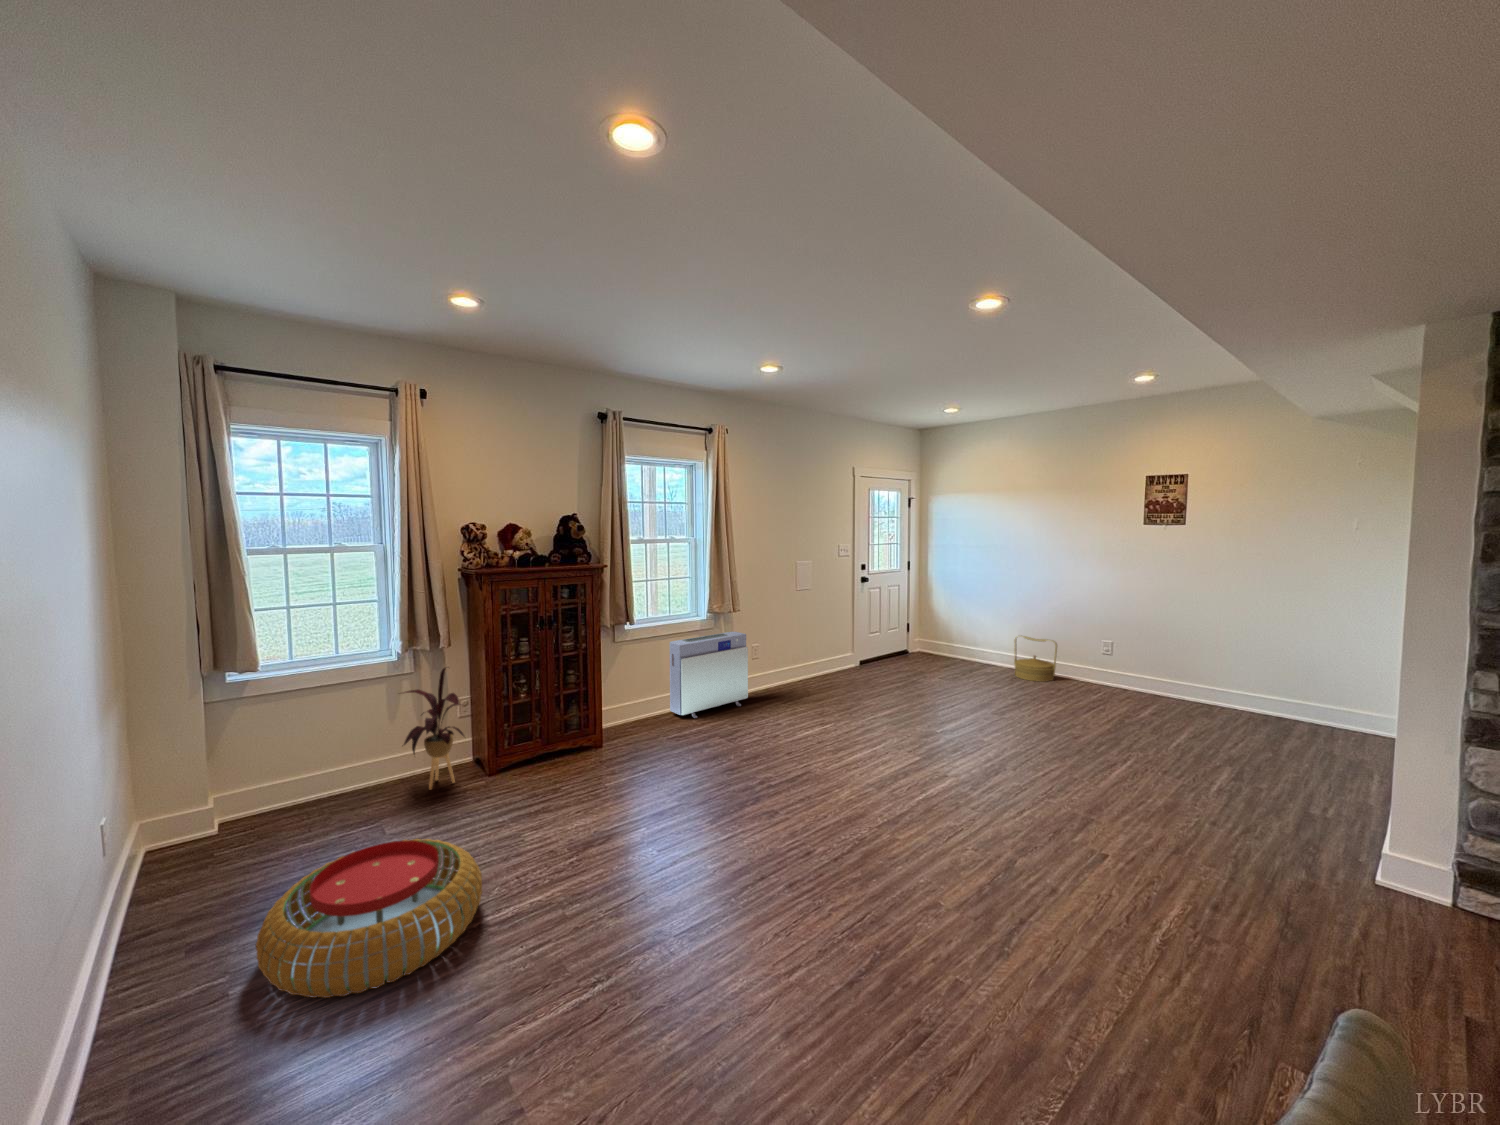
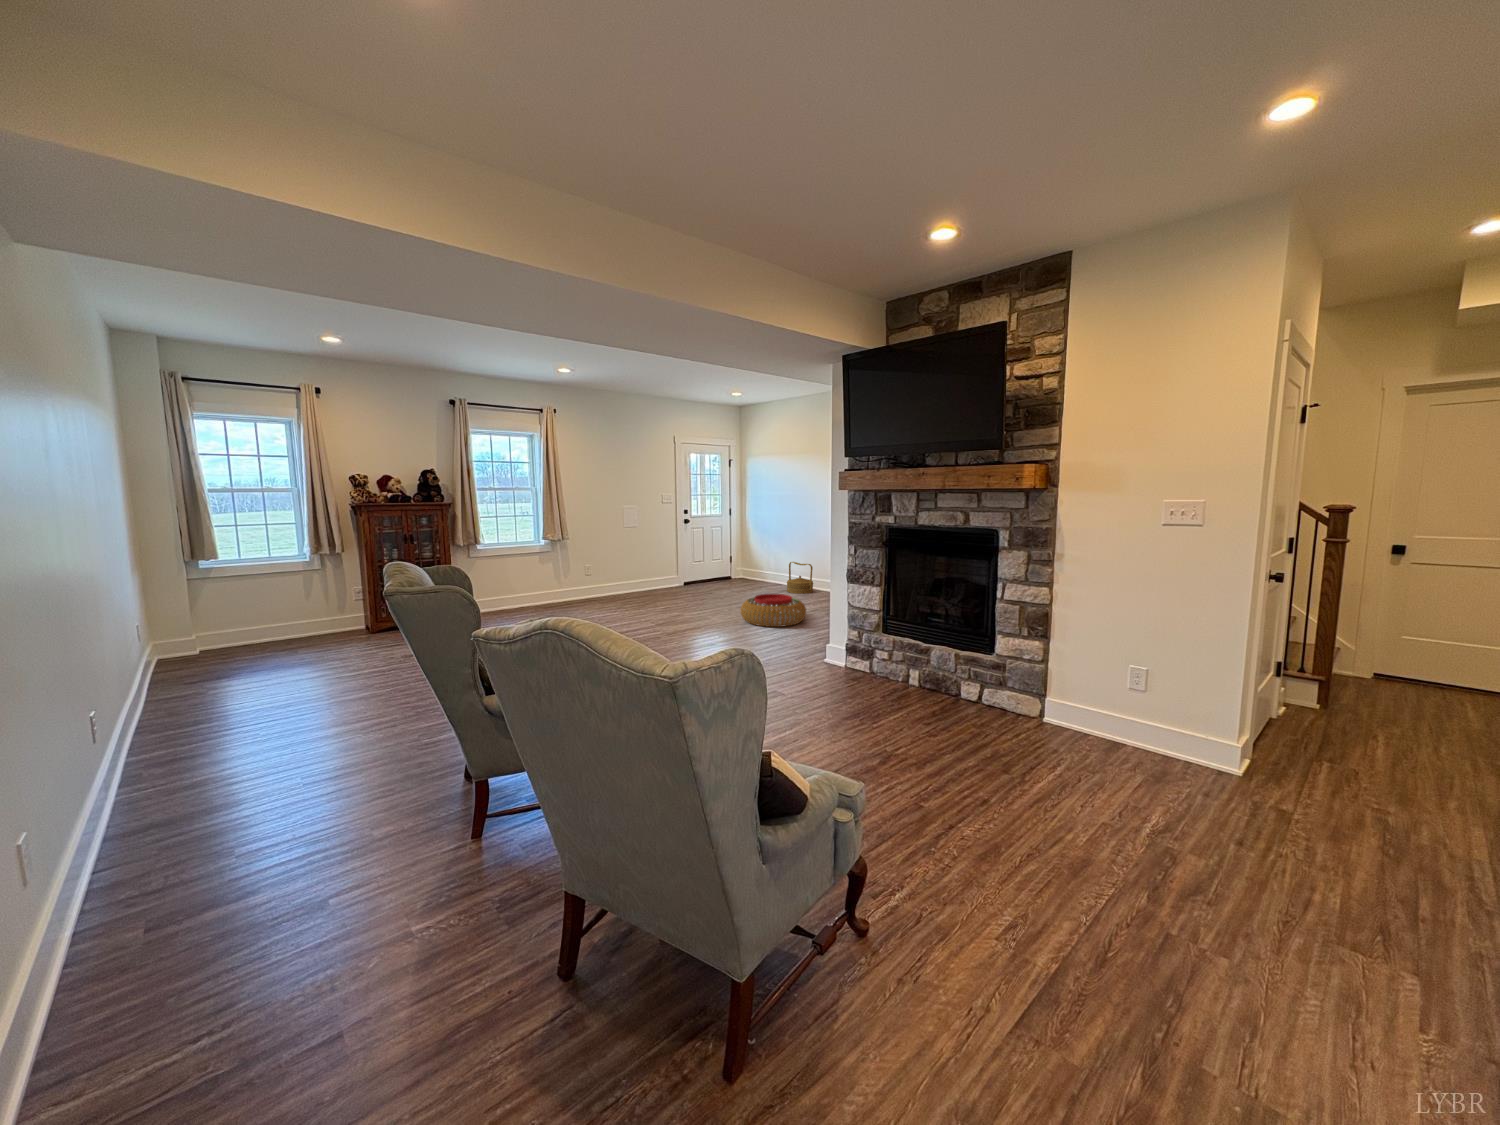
air purifier: present [670,632,748,718] -> none [512,555,575,611]
house plant: present [404,668,464,789] -> none [309,564,354,640]
pouf: present [256,839,482,998] -> present [741,594,806,627]

